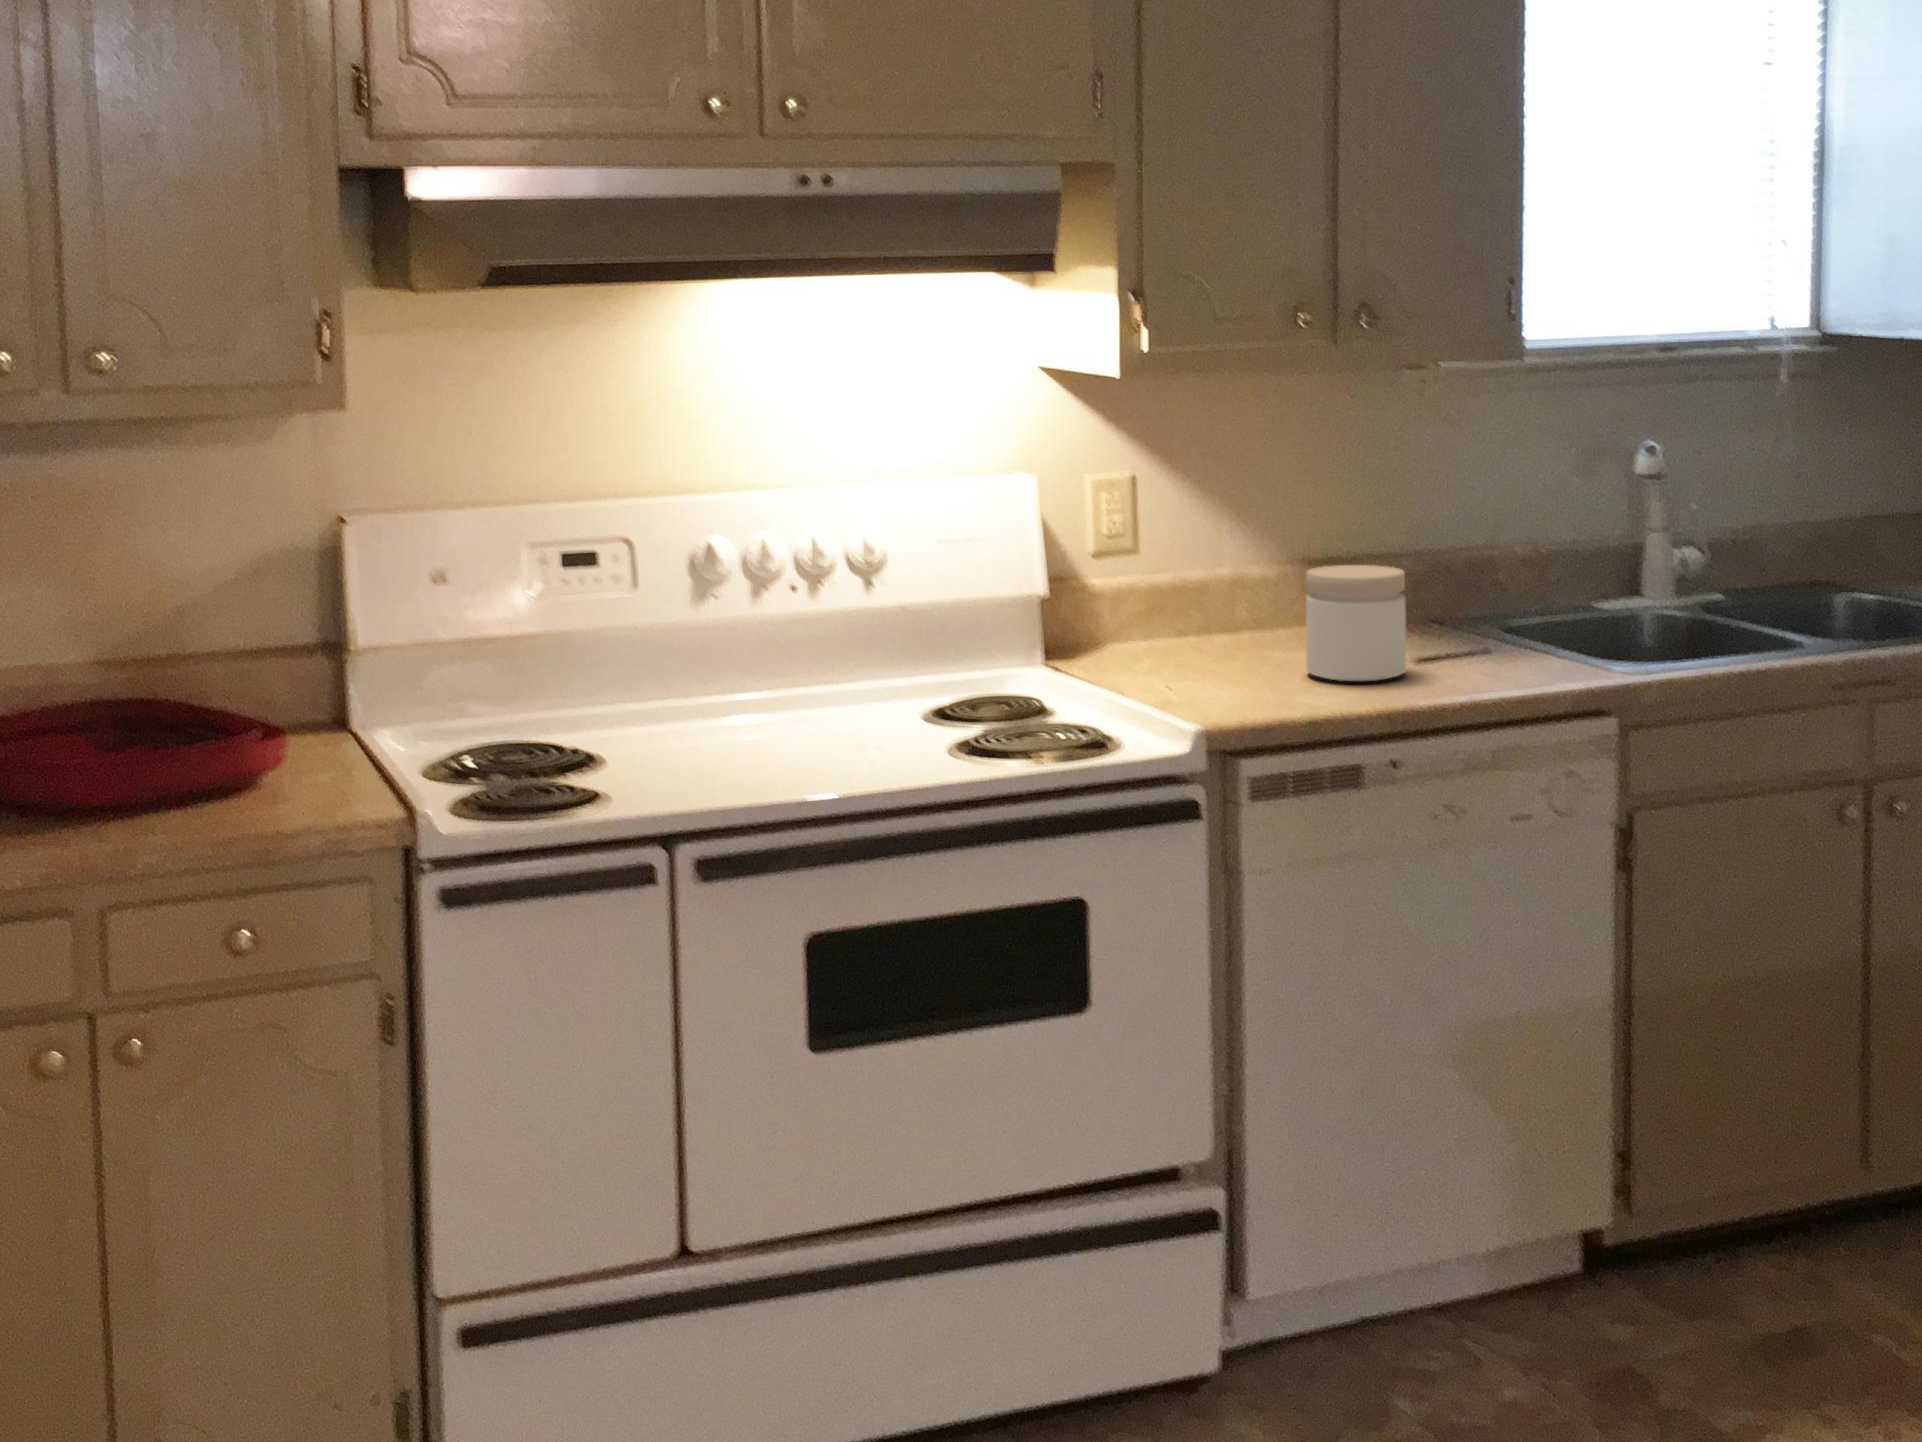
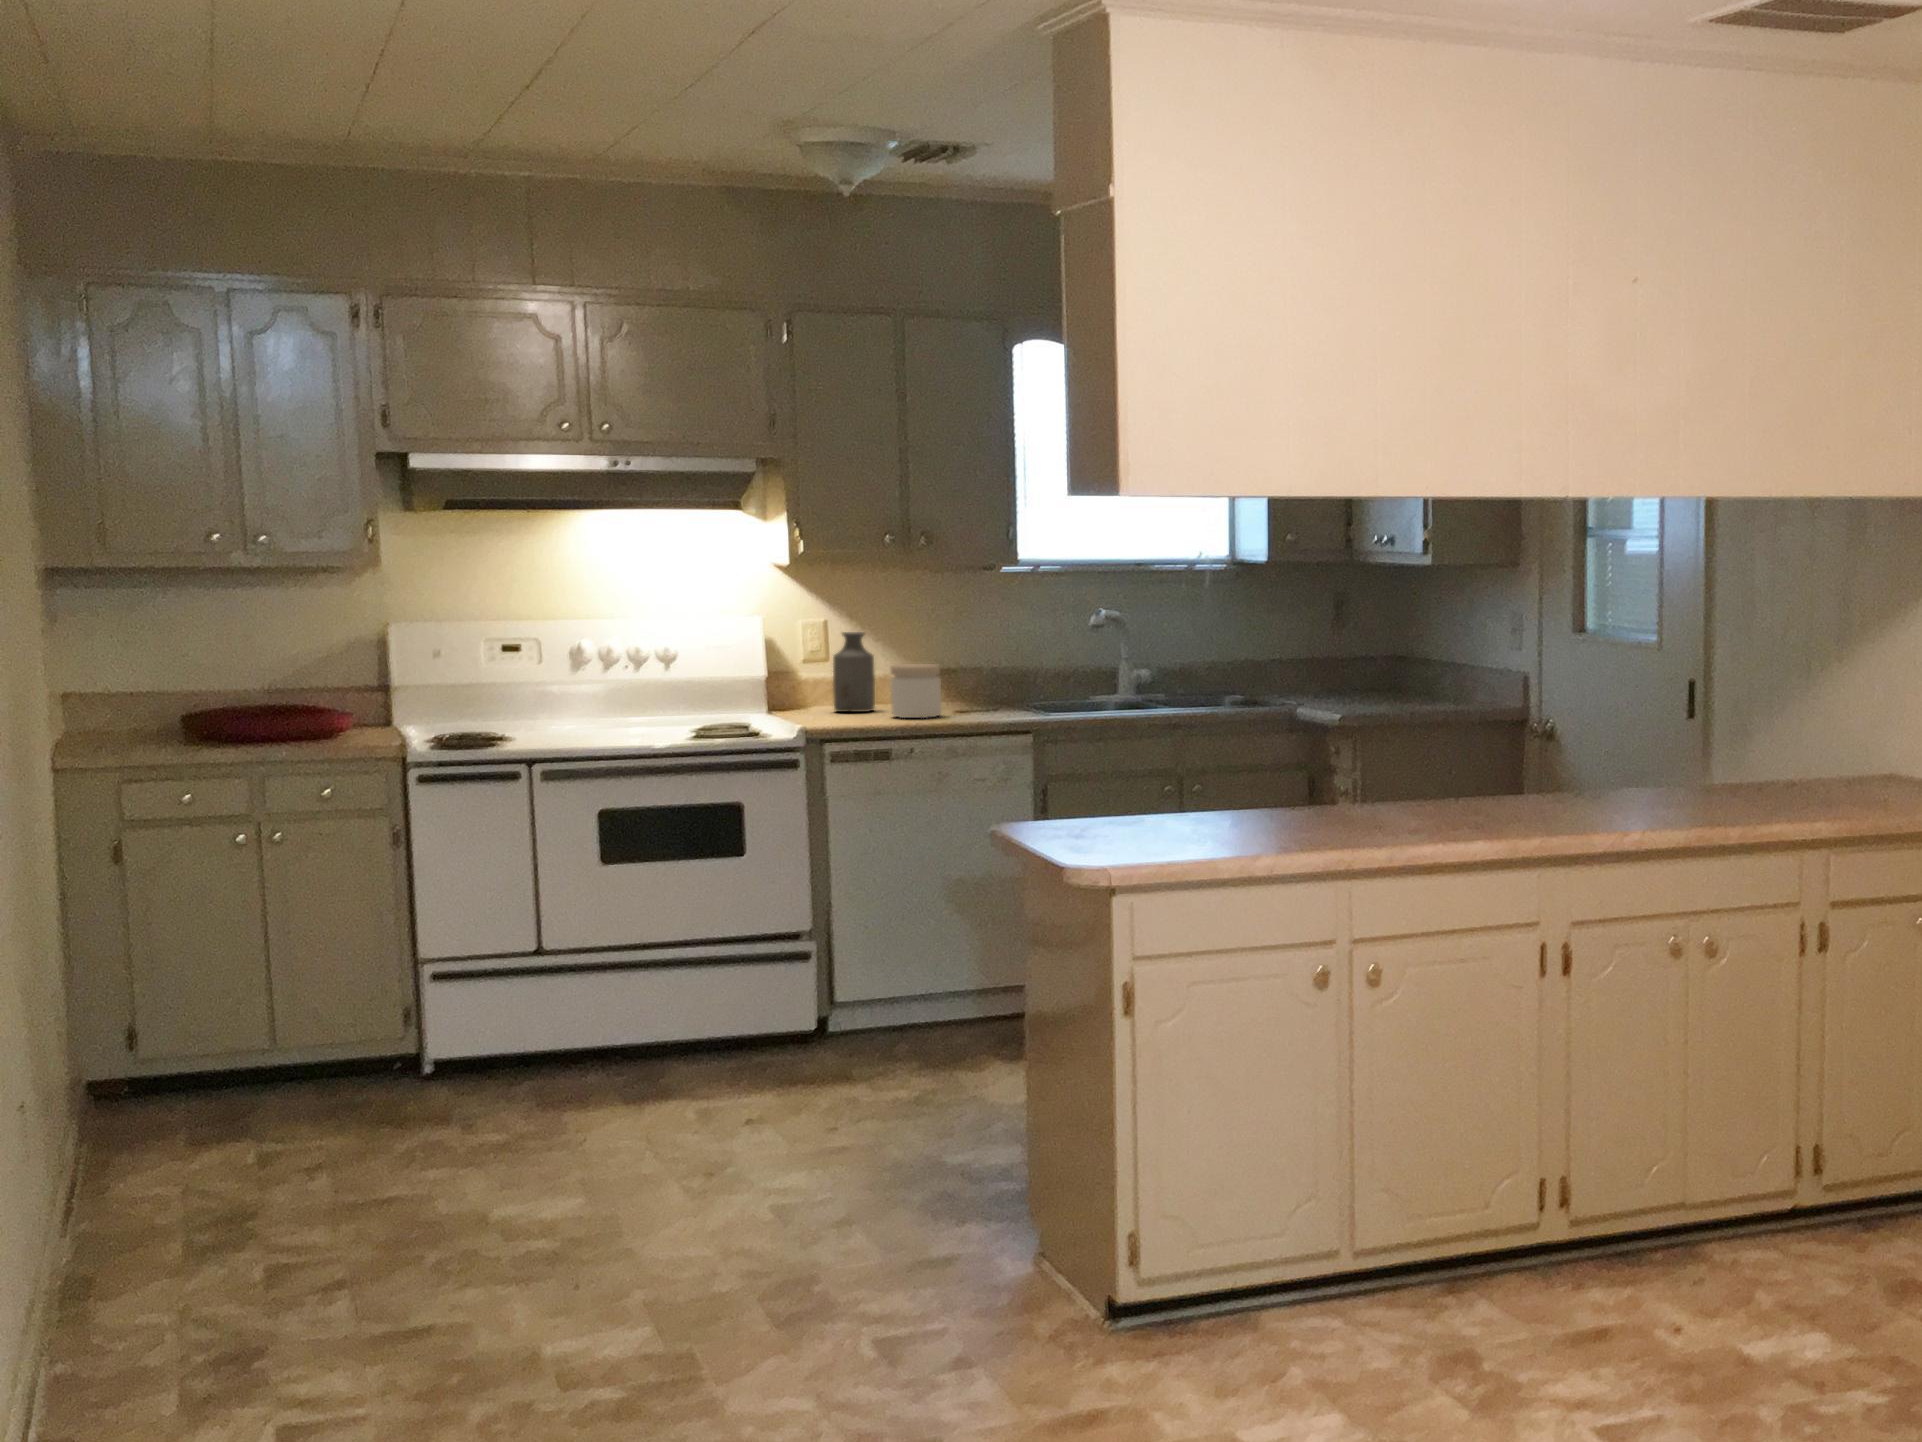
bottle: none [1161,498,1239,659] -> present [833,632,875,712]

